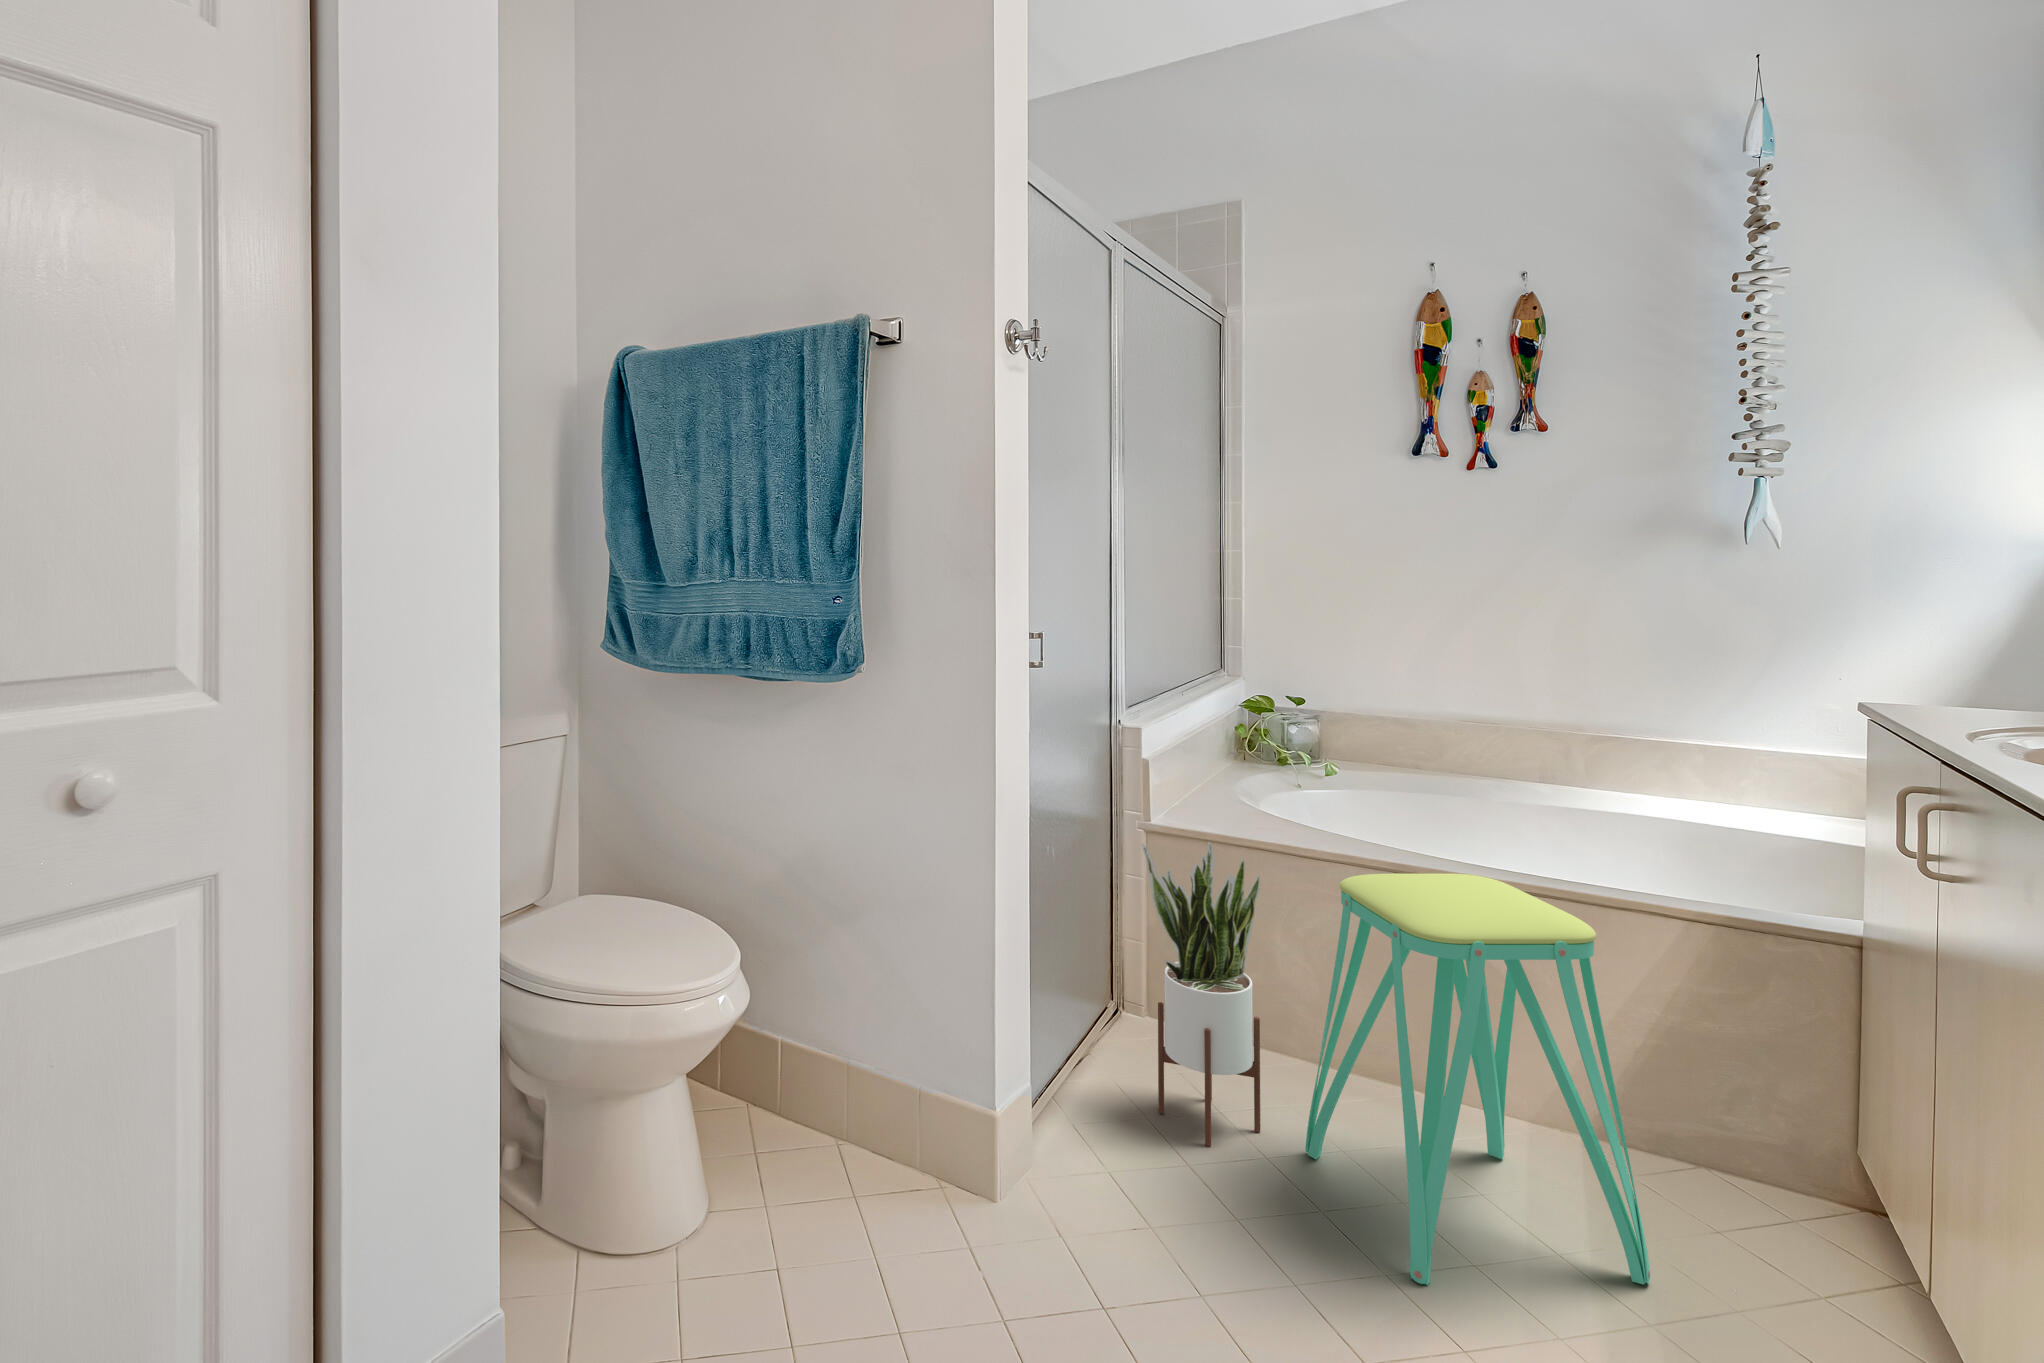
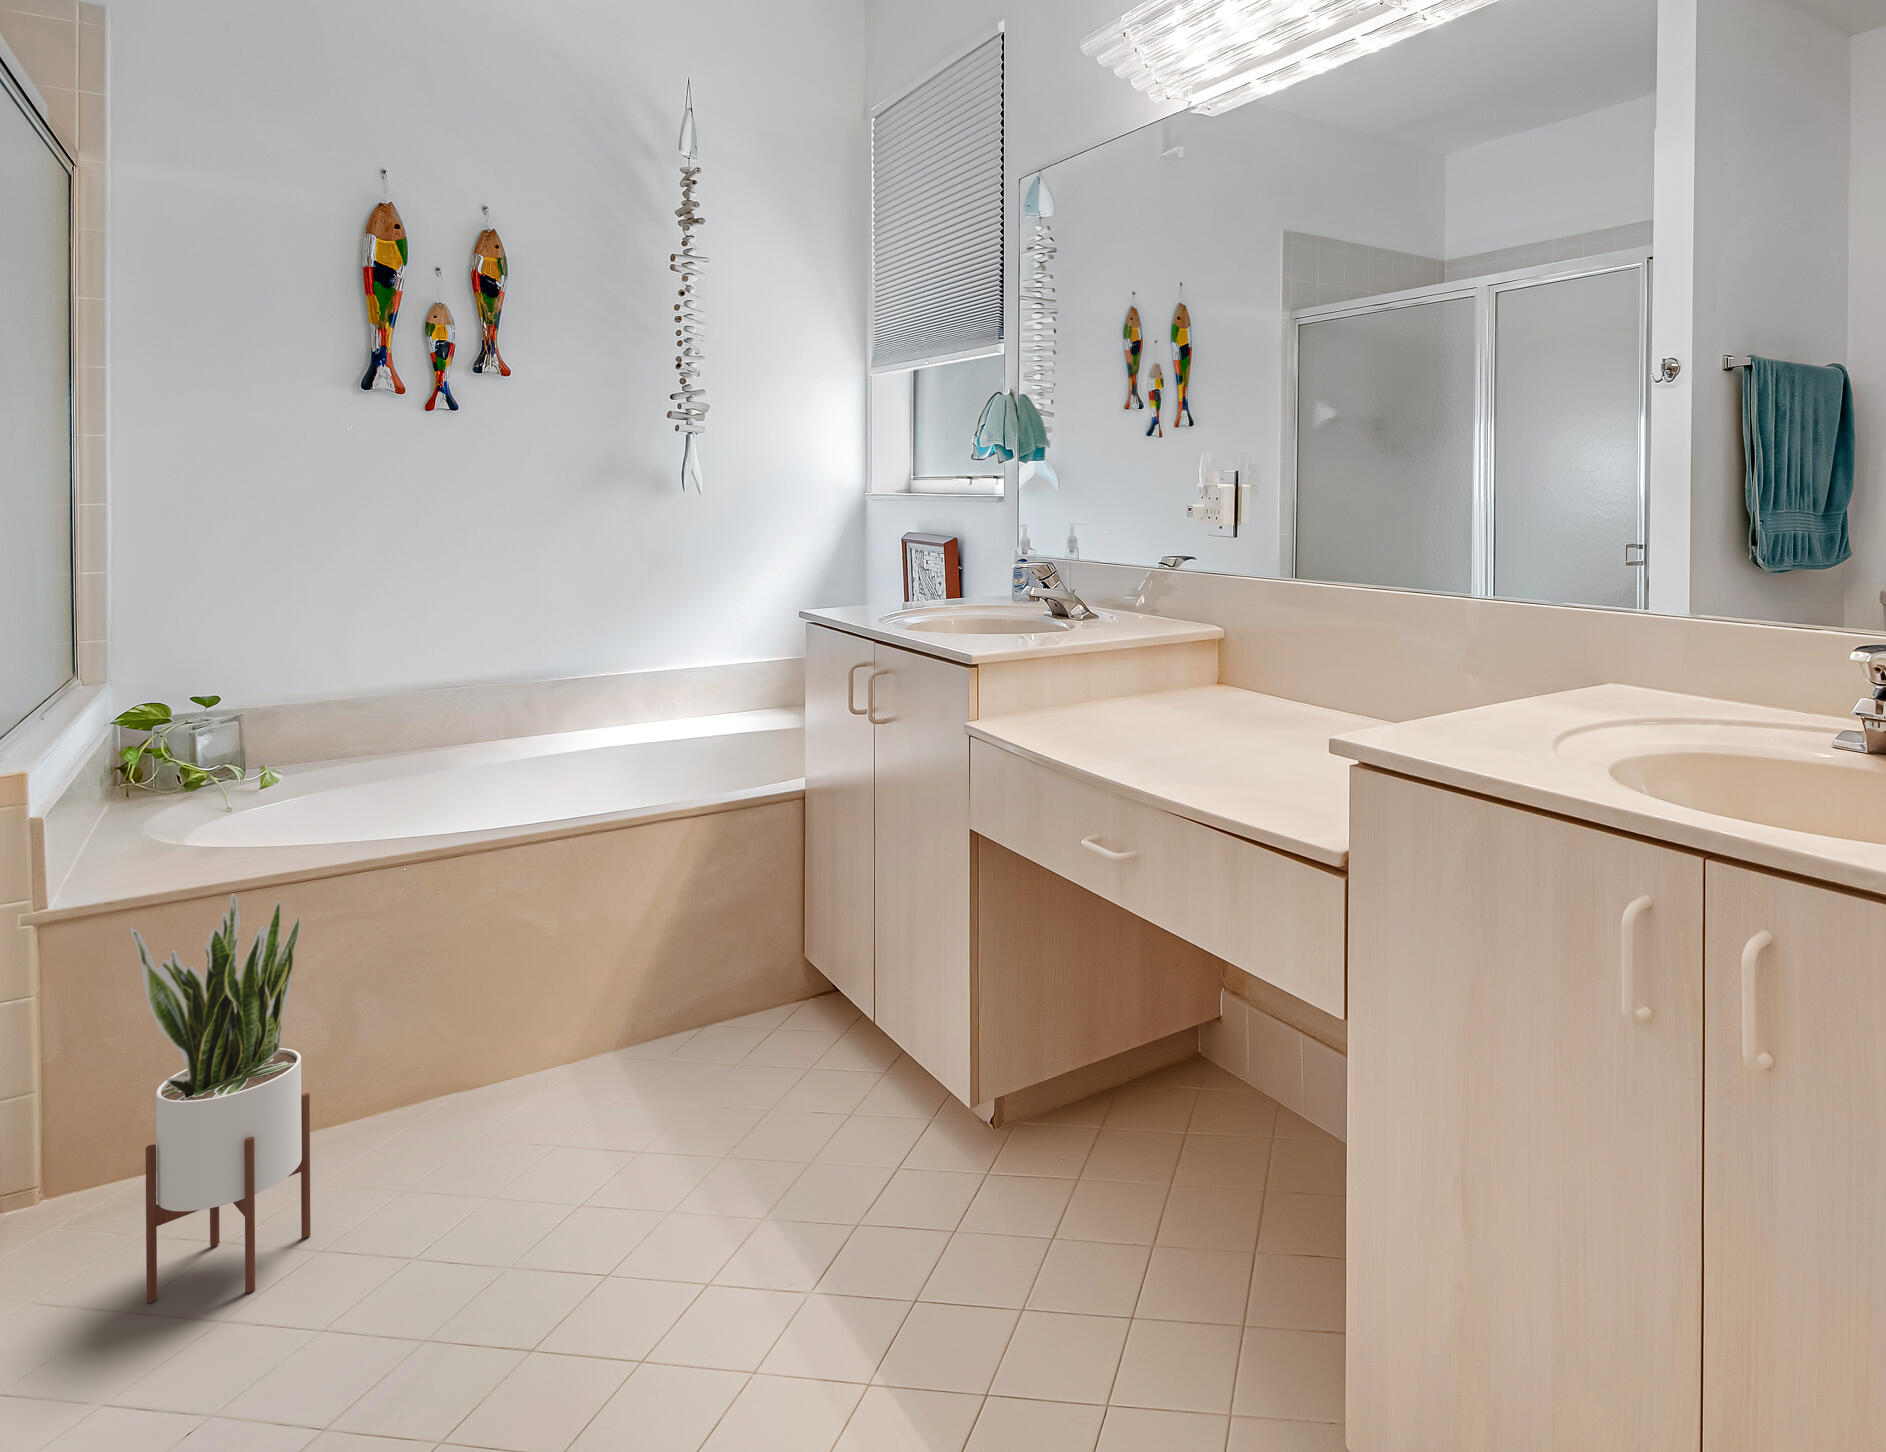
stool: present [1305,873,1650,1285] -> none [382,829,731,1255]

